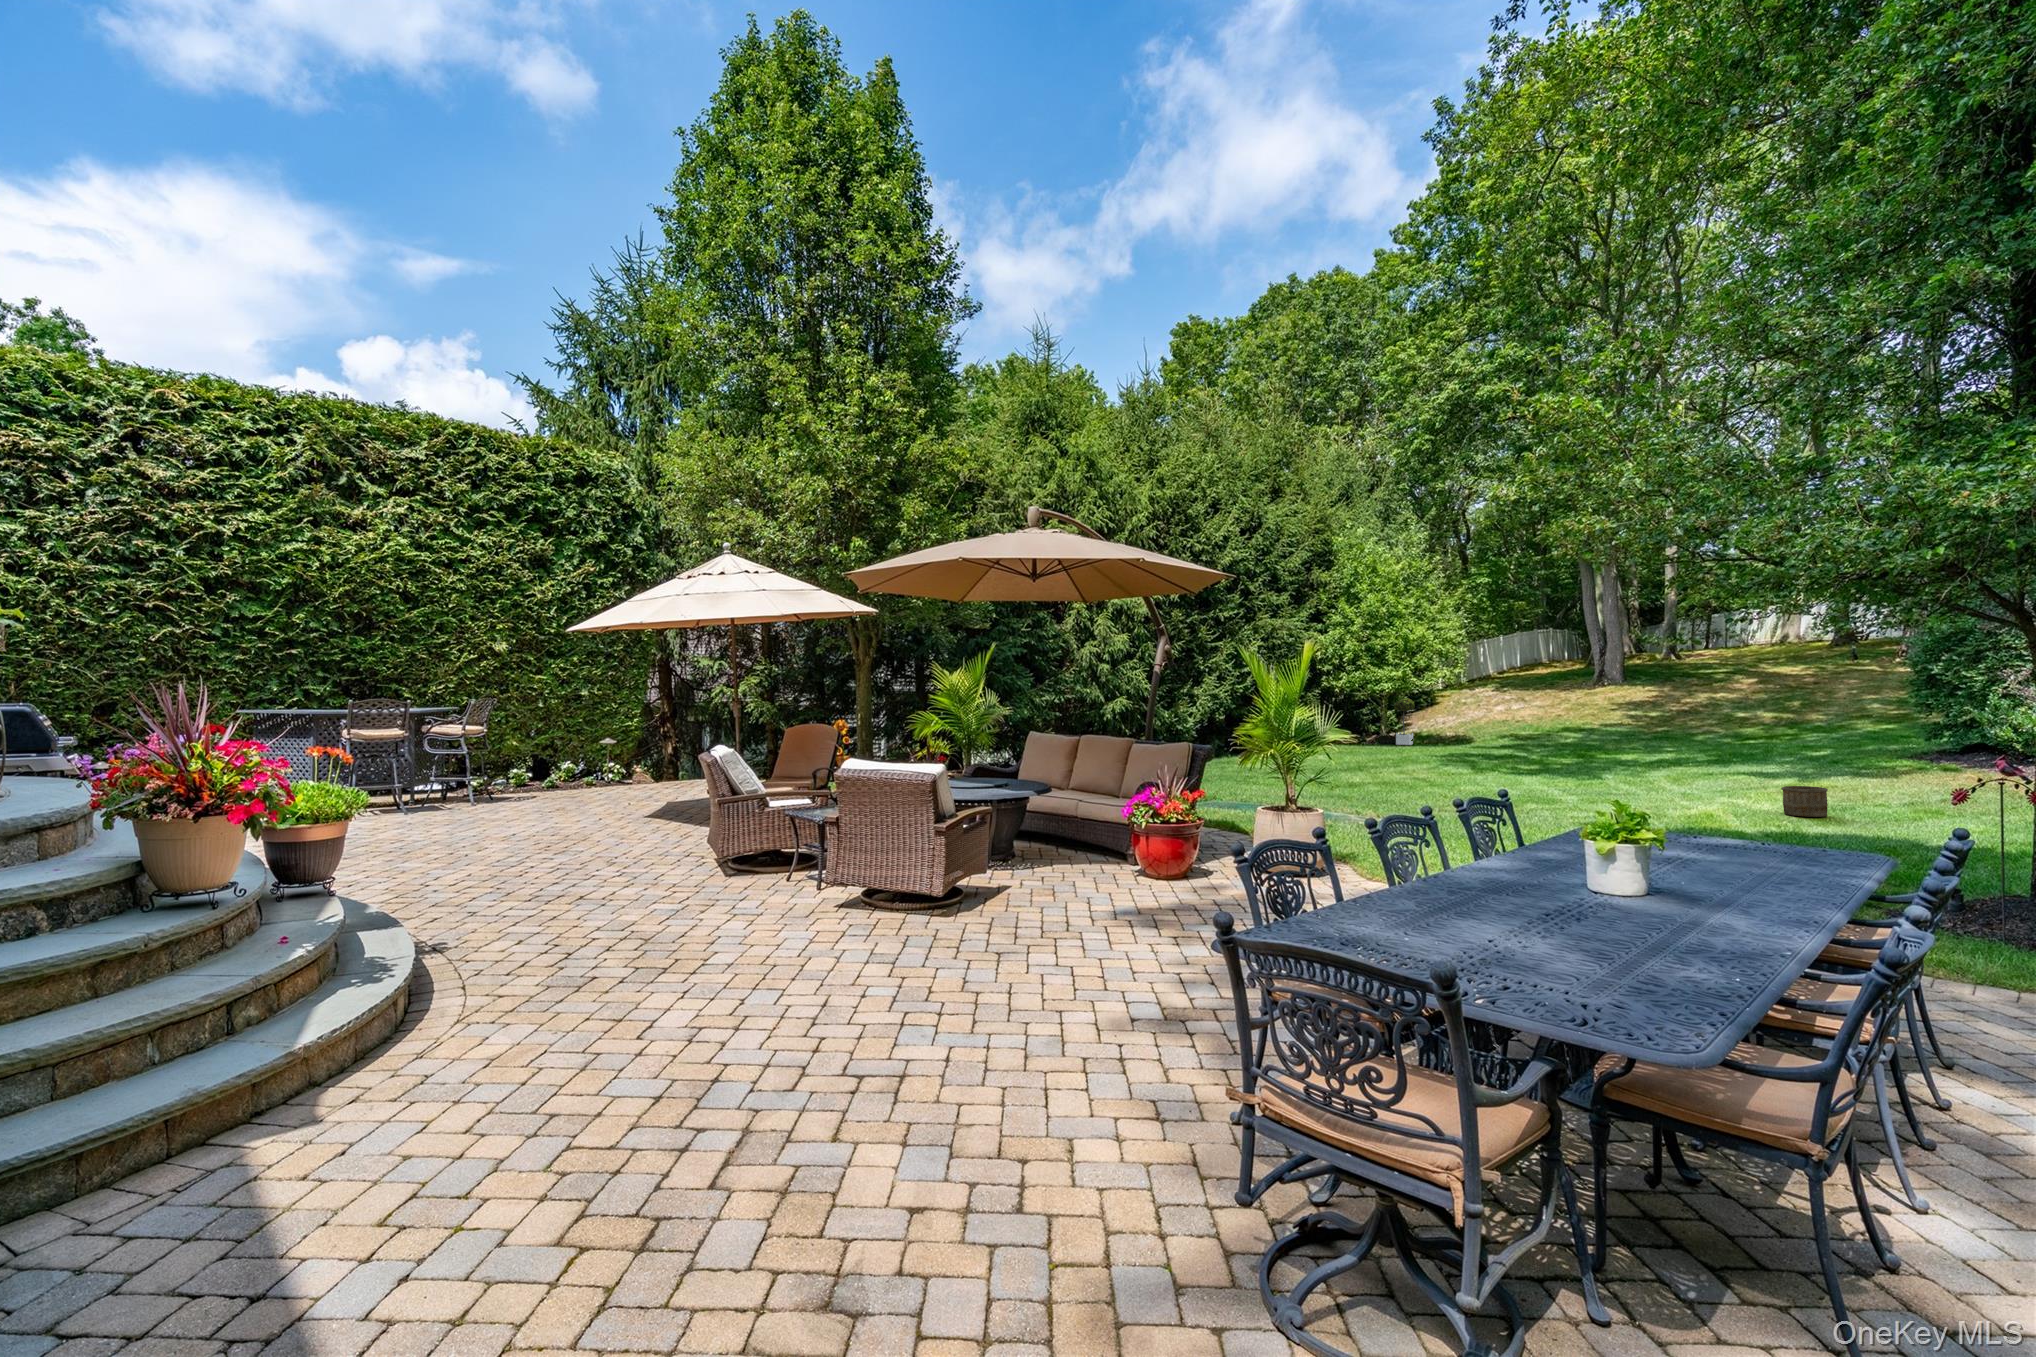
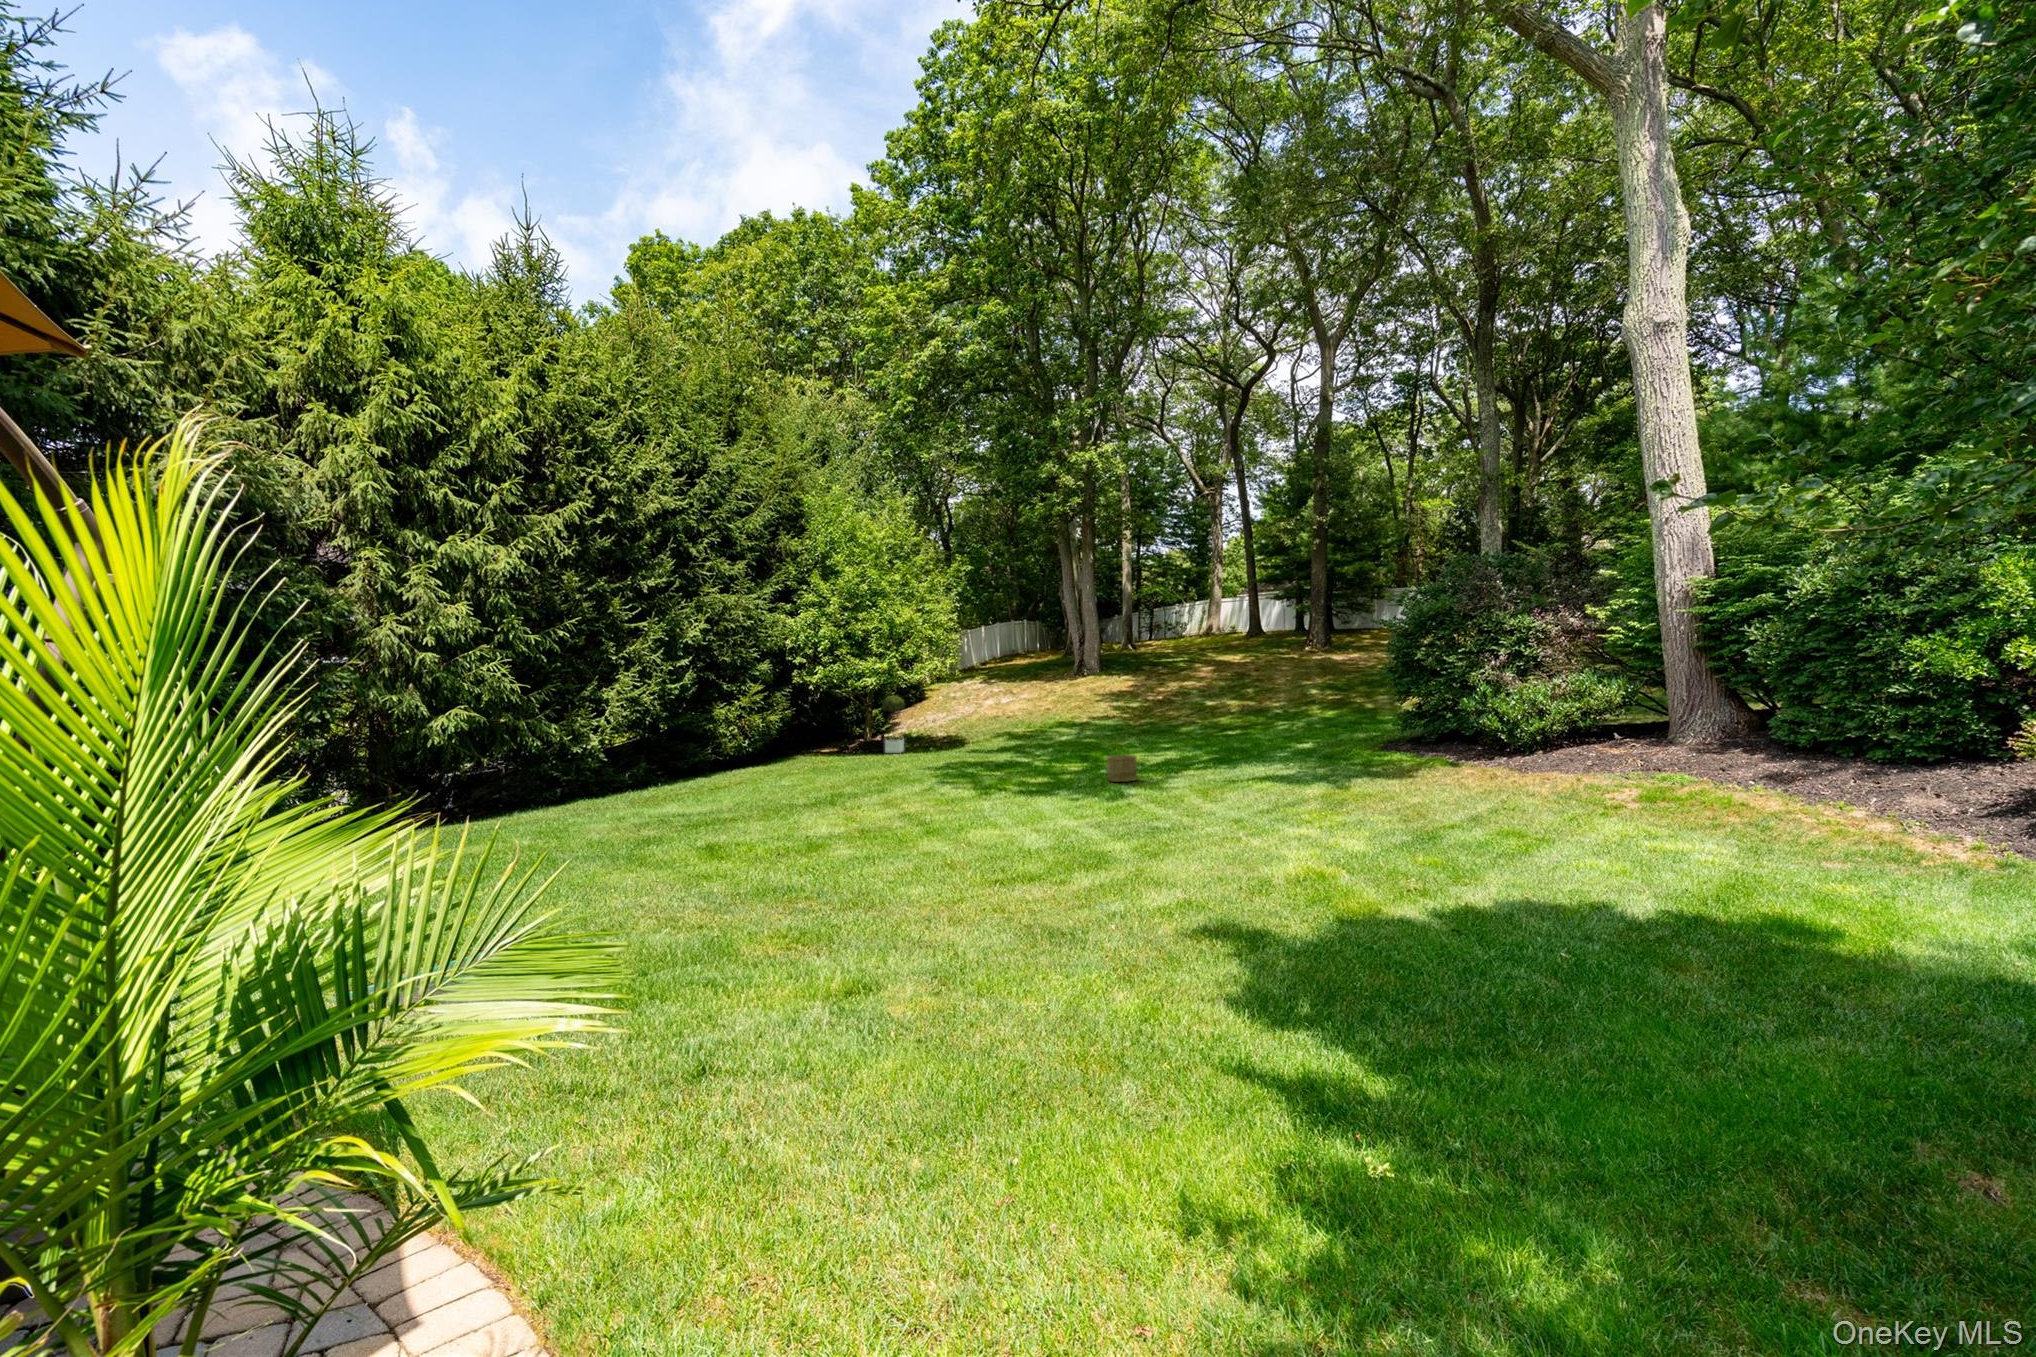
wooden bucket: present [1781,786,1828,817] -> present [1106,754,1137,782]

